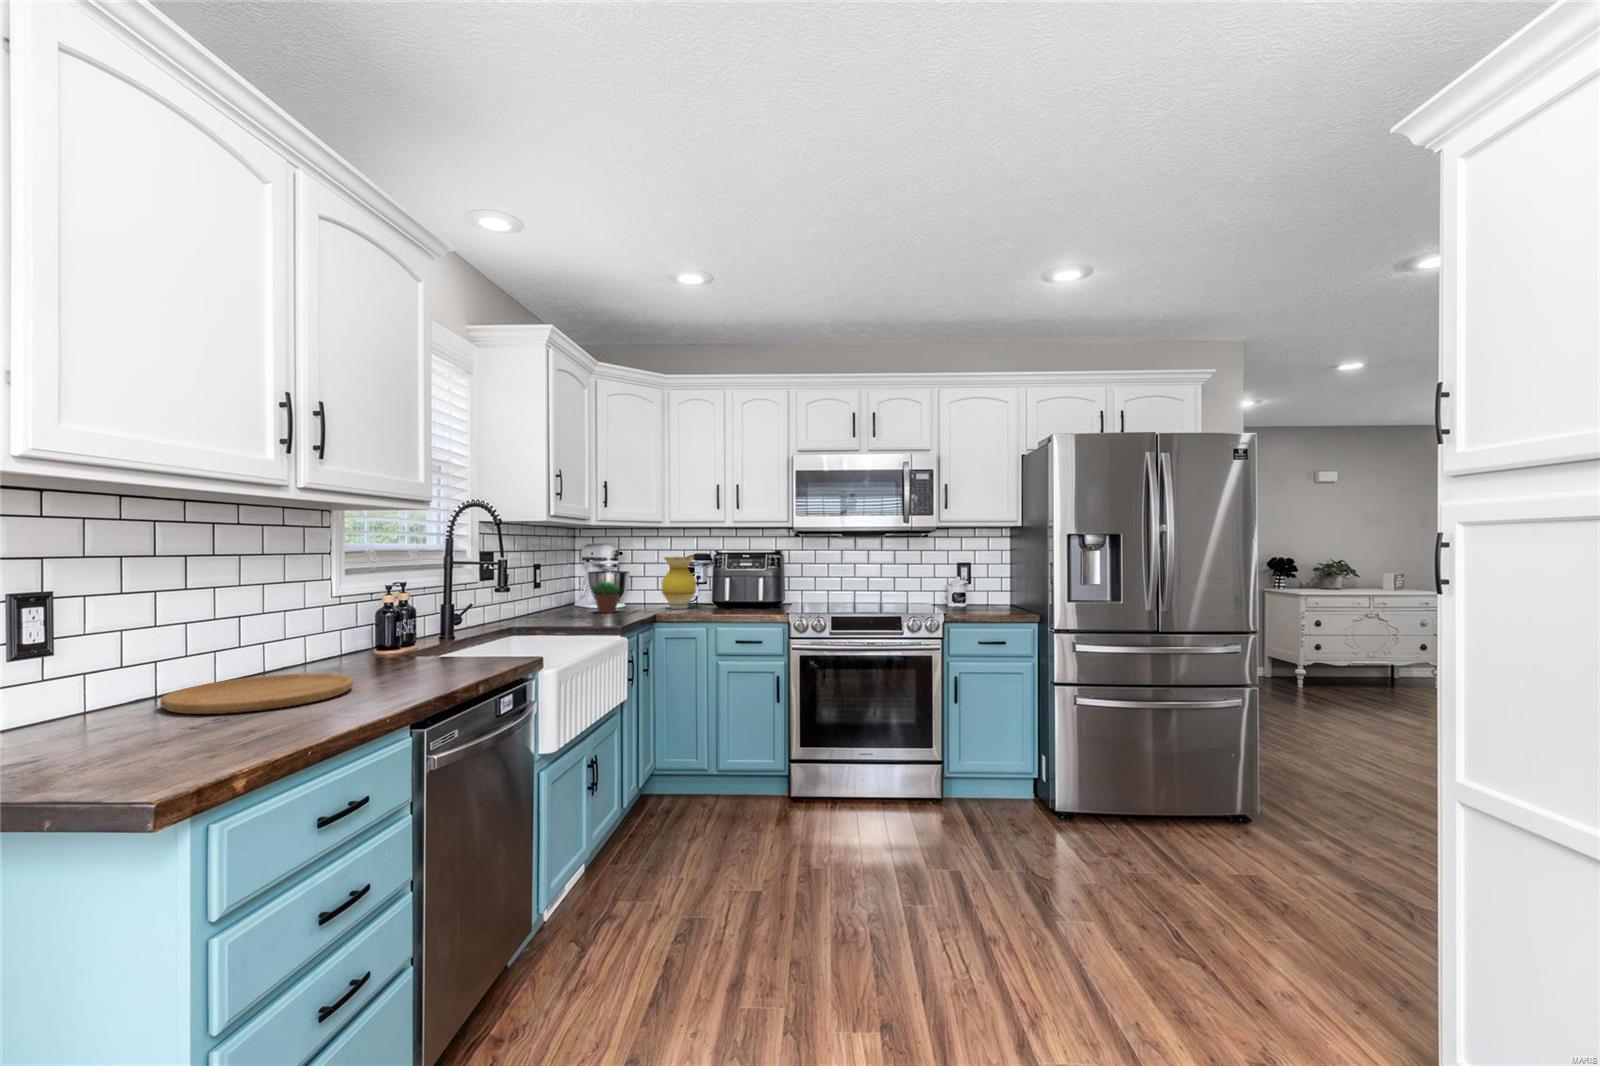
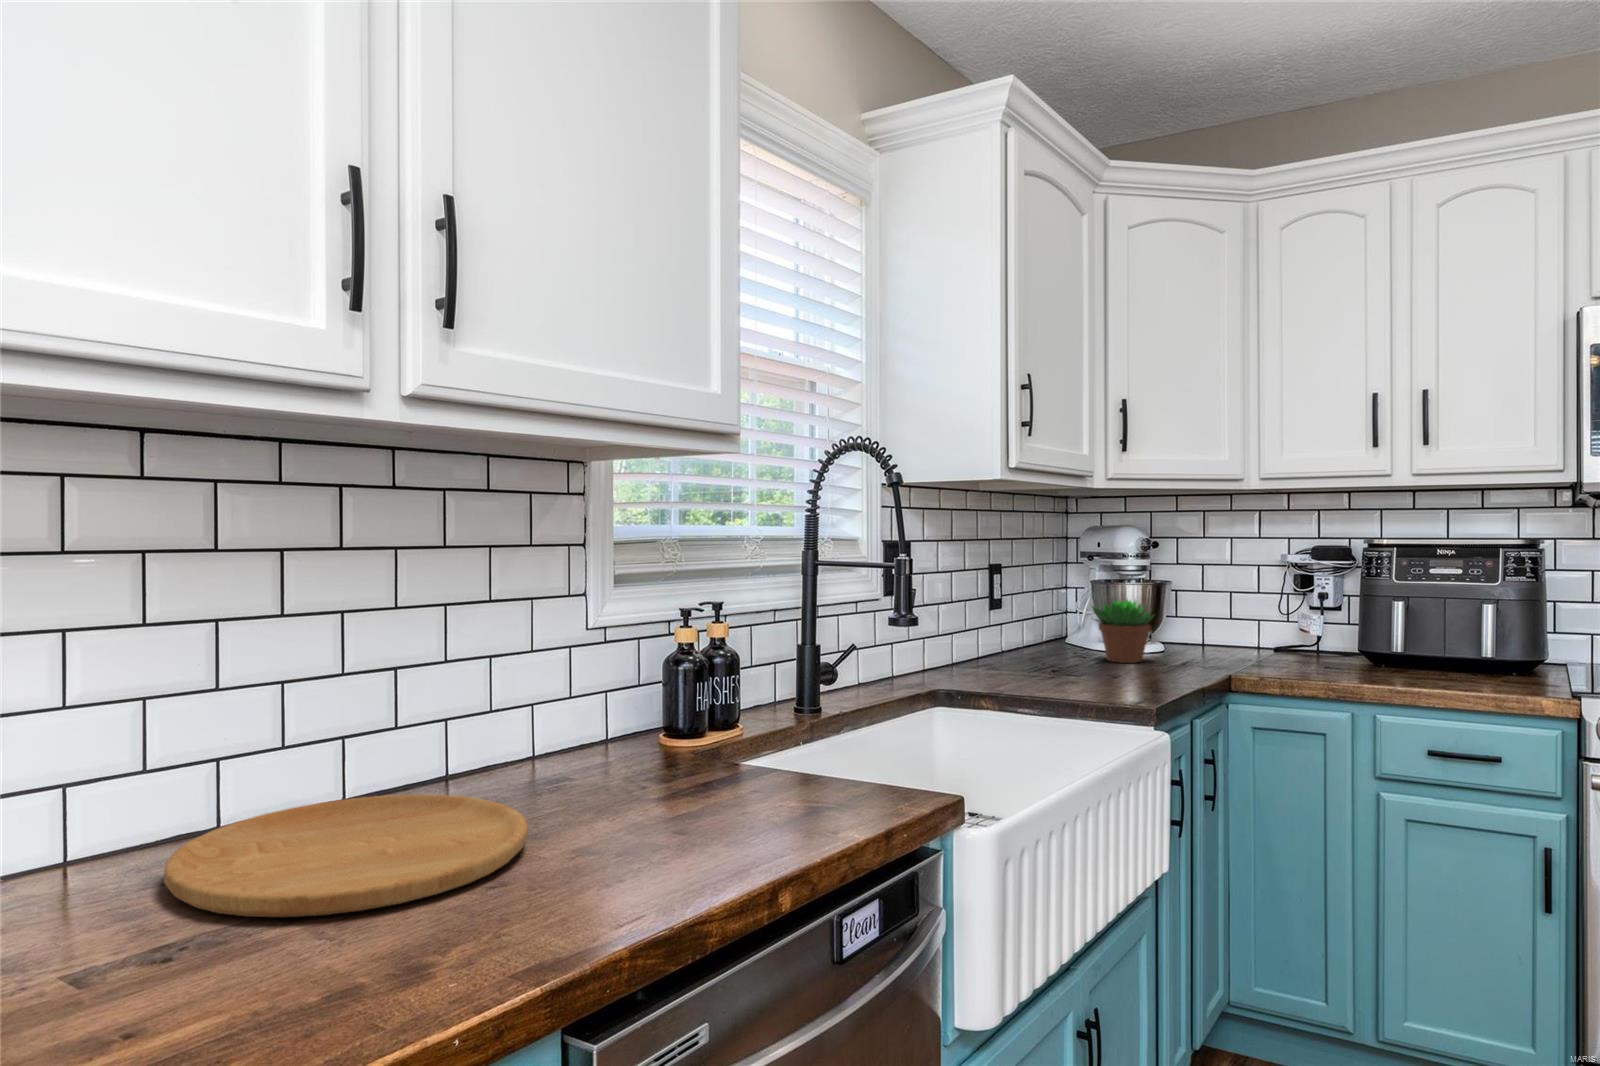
vase: present [662,557,696,609] -> none [1240,551,1319,662]

